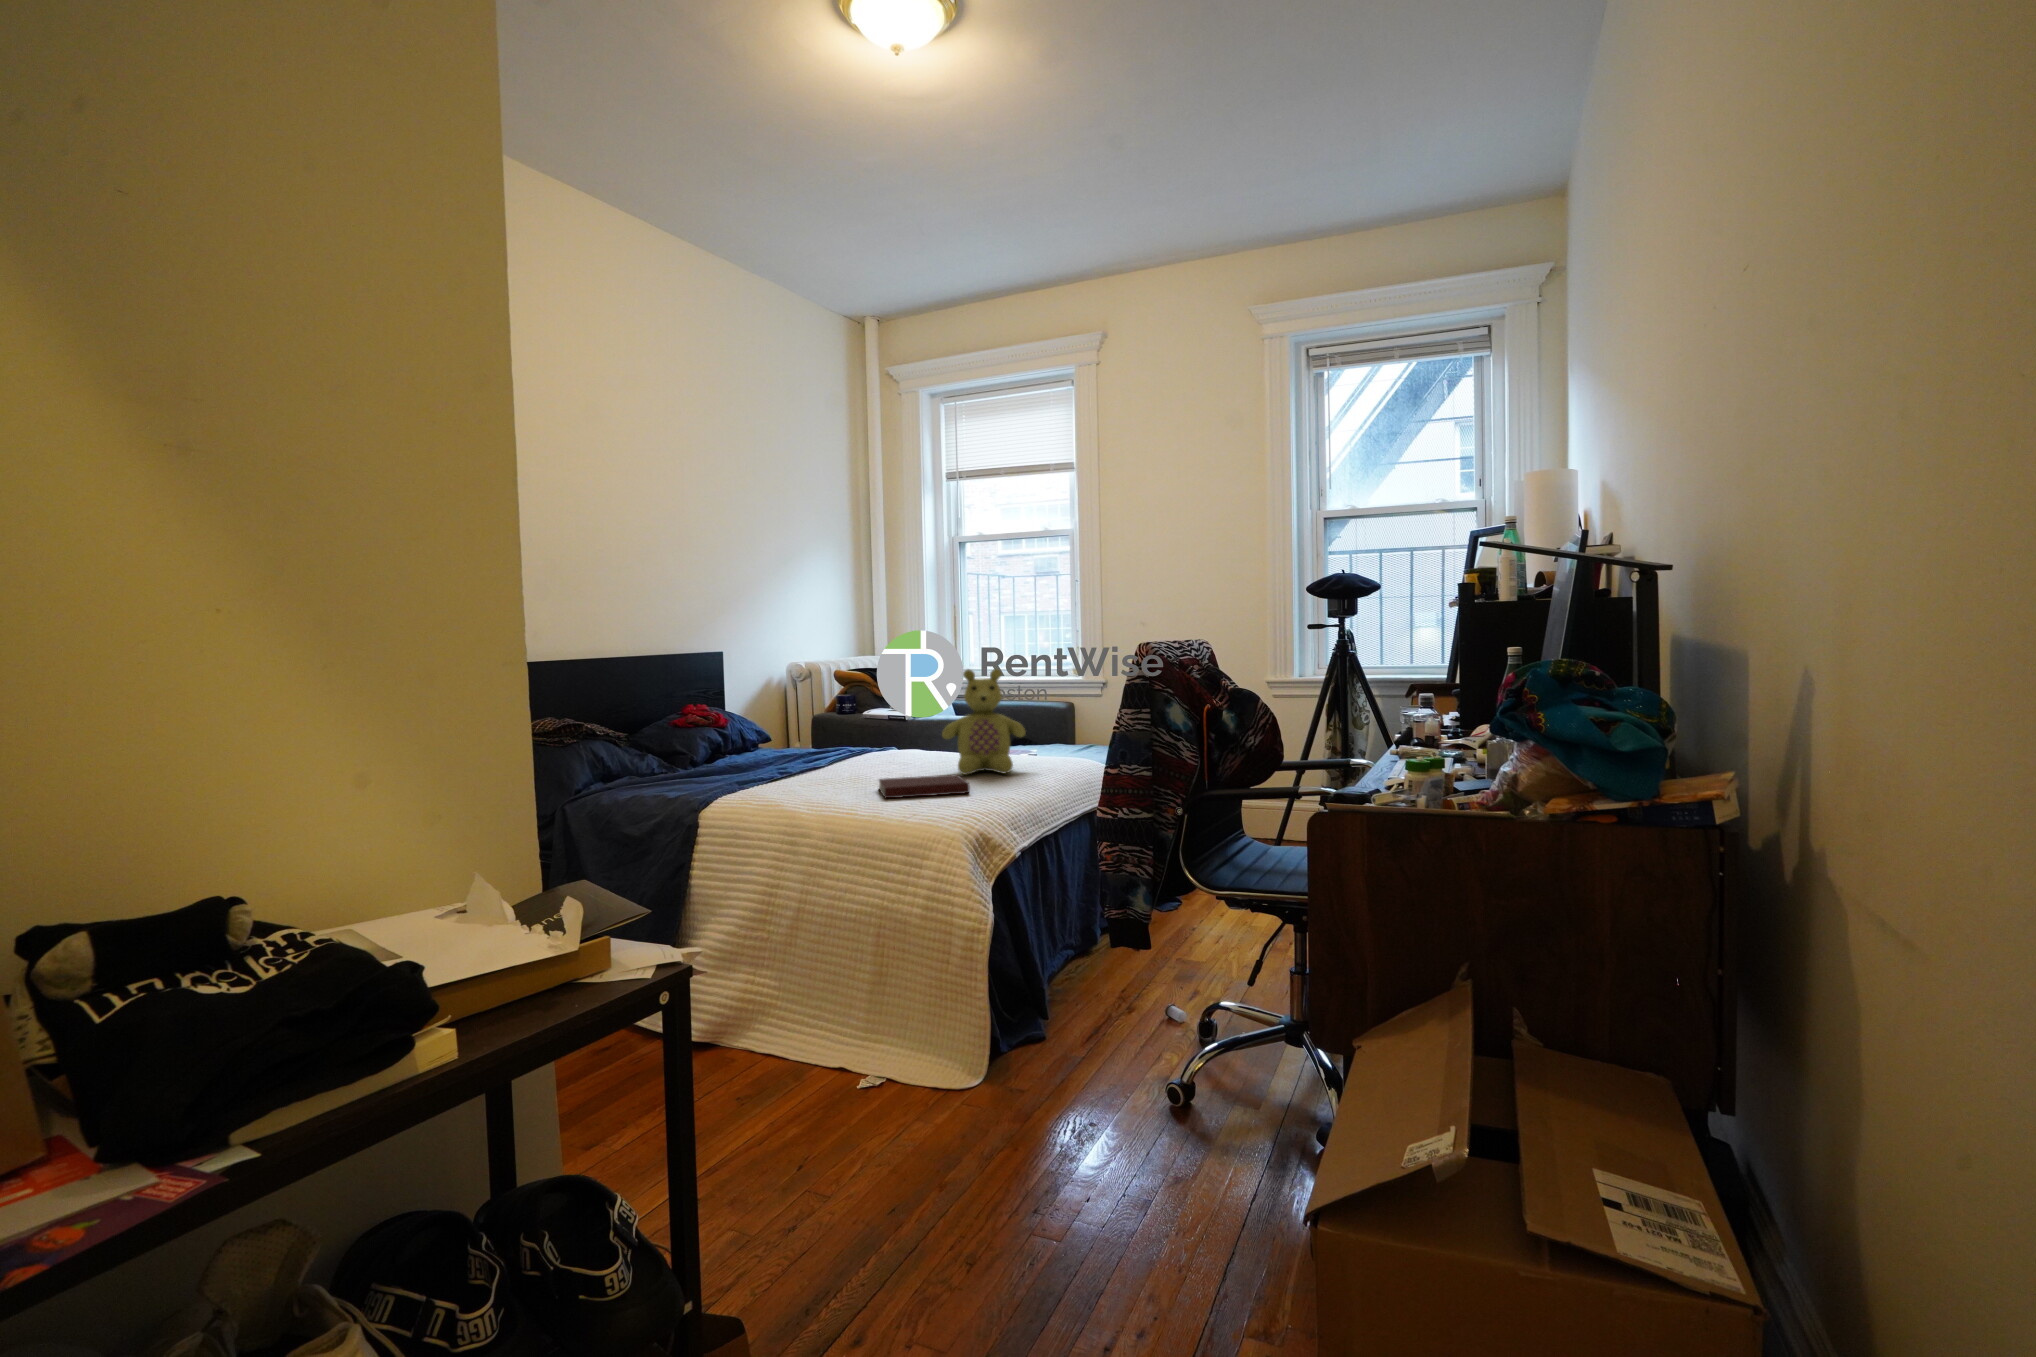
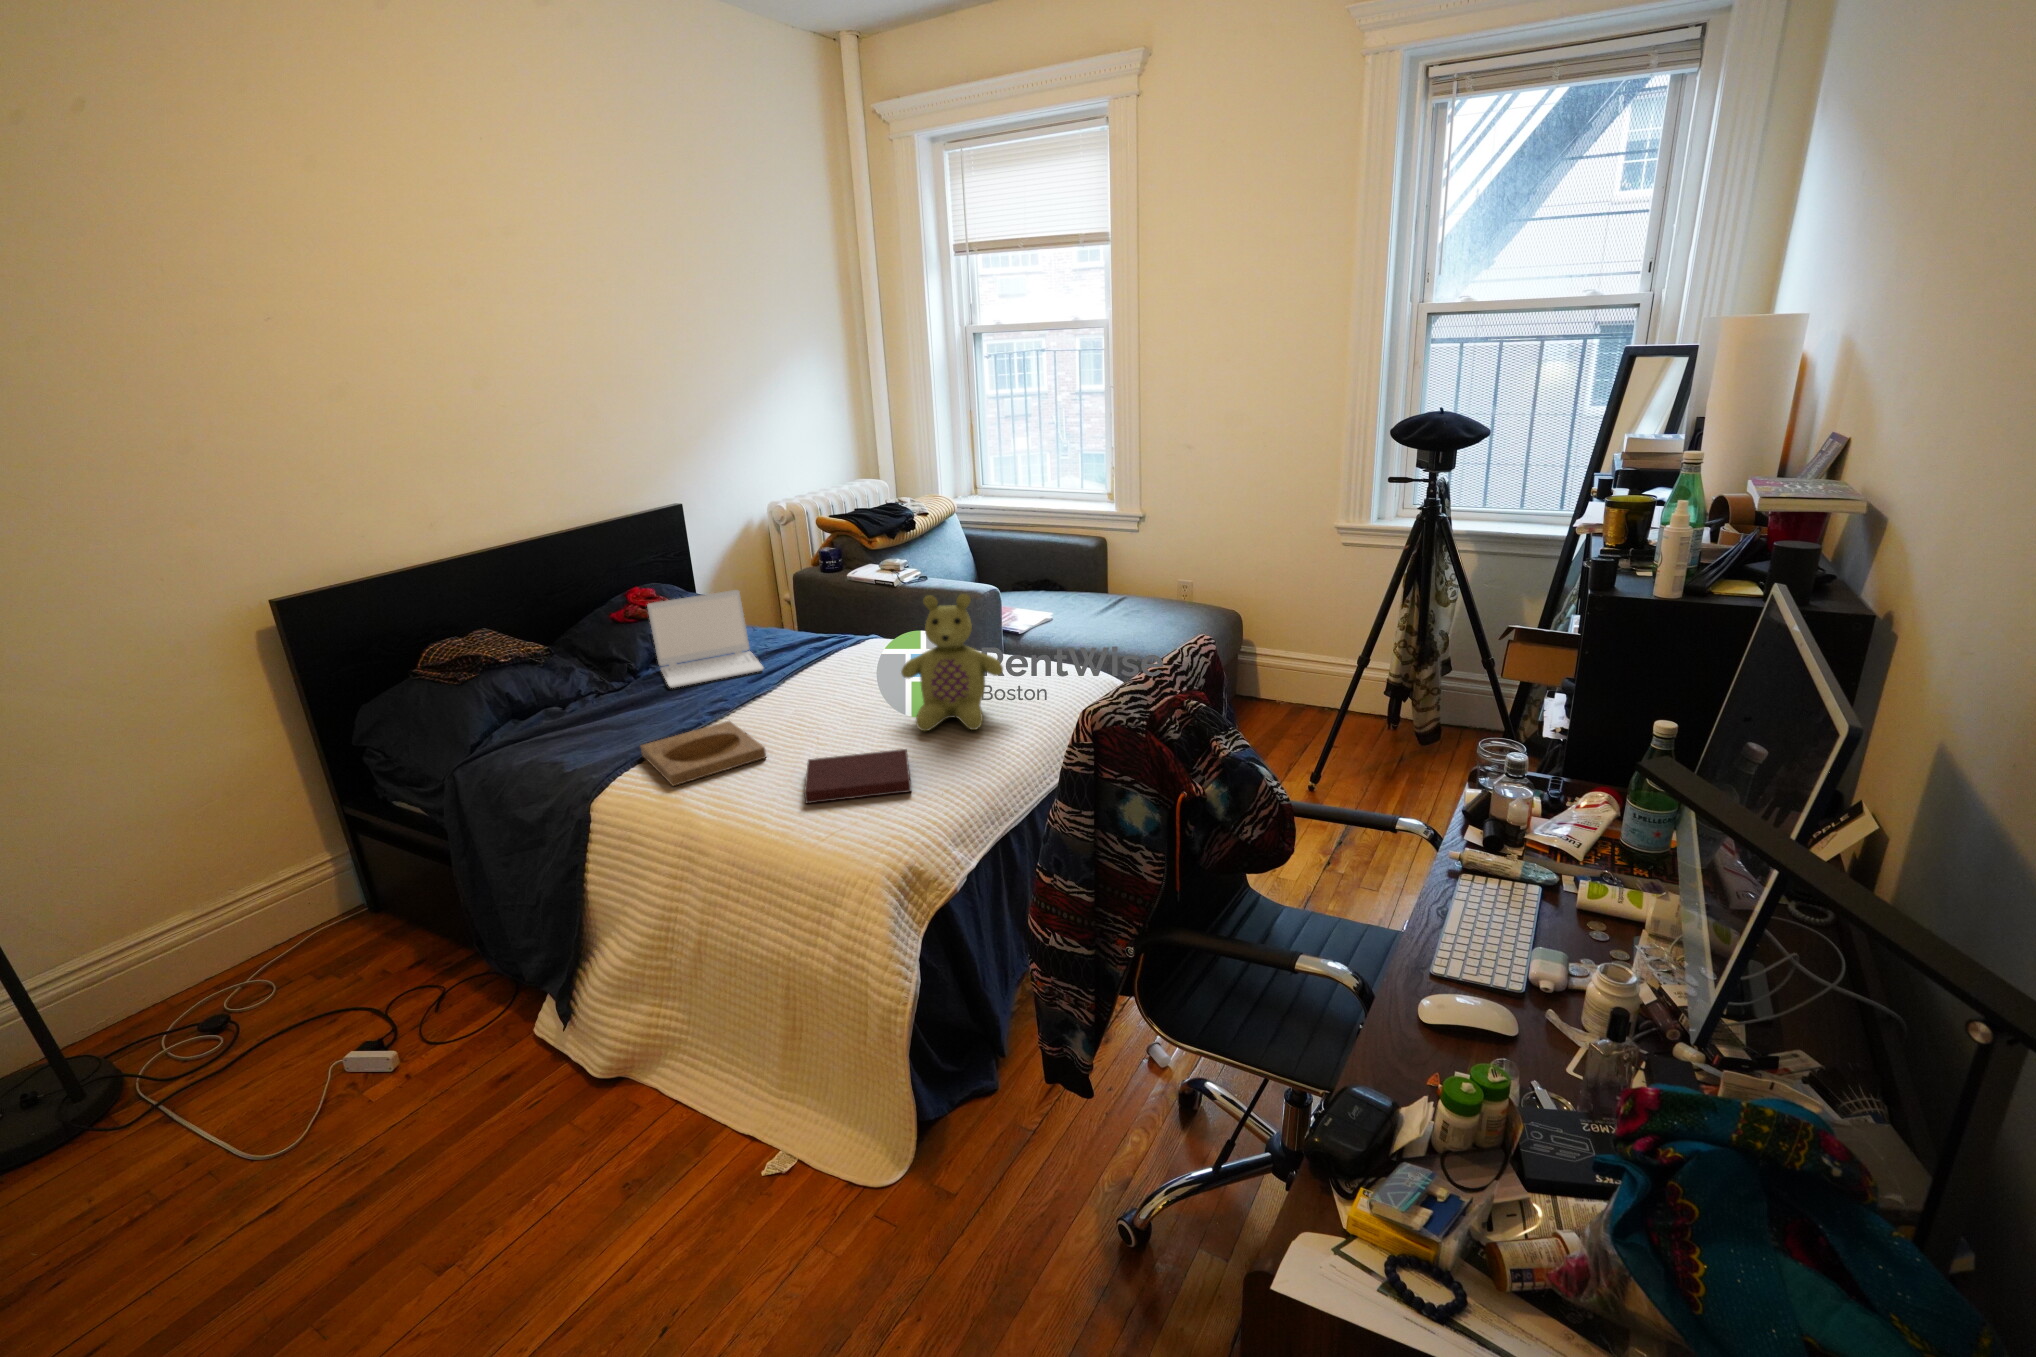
laptop: none [709,698,807,766] -> present [647,590,763,688]
tray: none [728,769,838,796] -> present [640,721,766,786]

